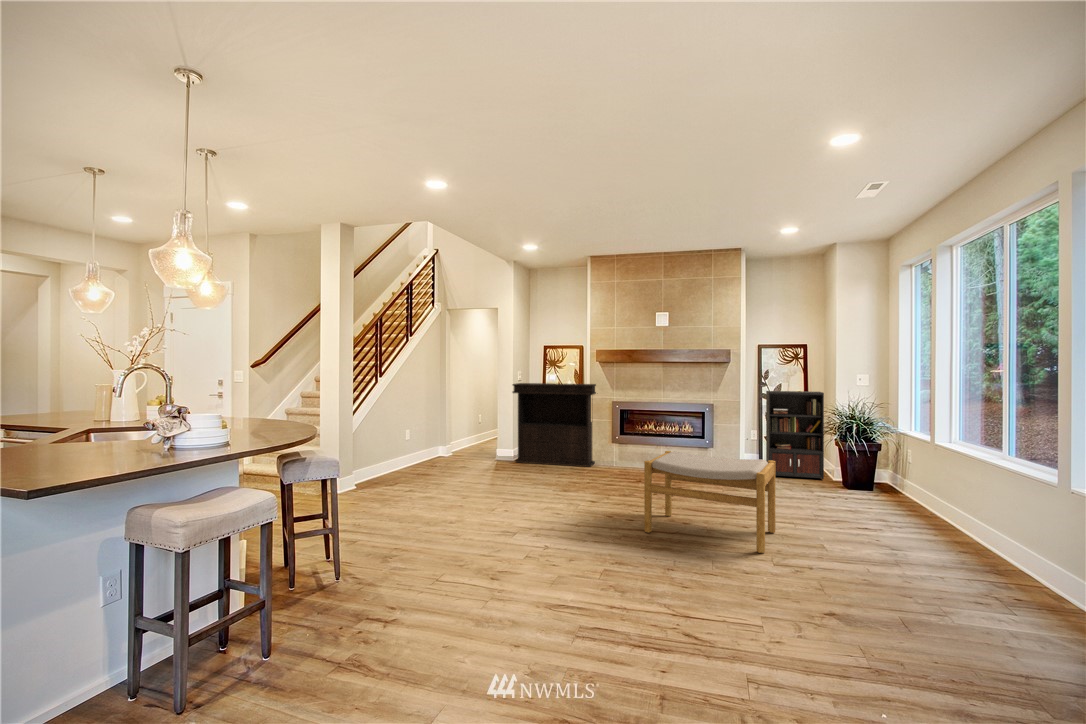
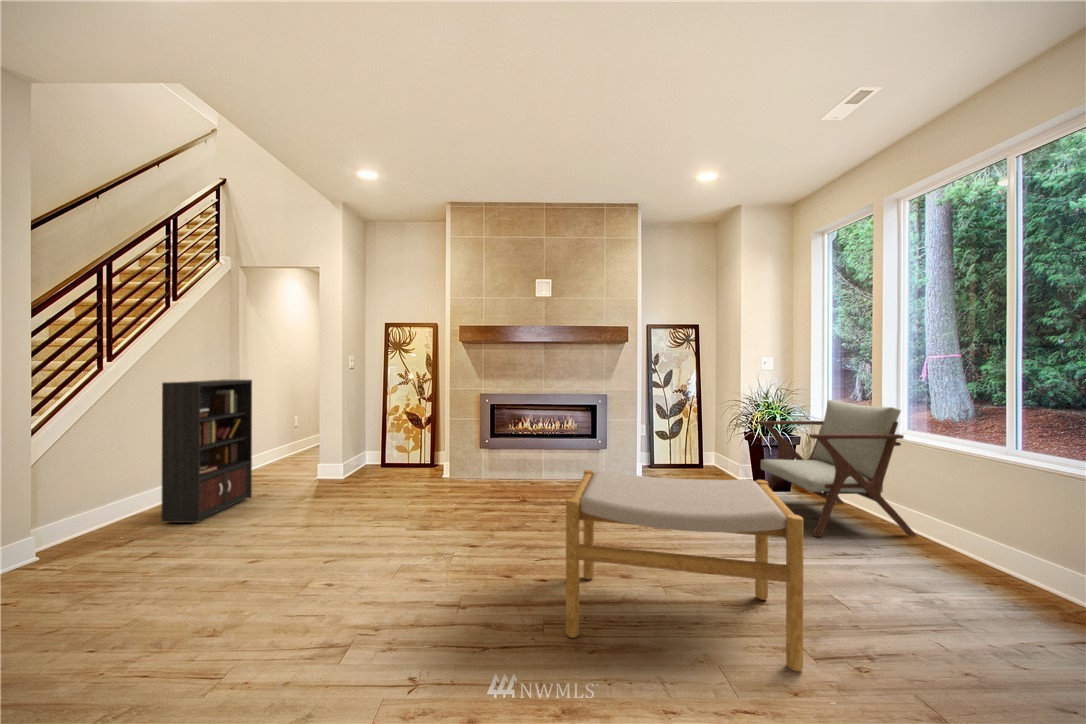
console table: present [513,383,596,467] -> none [336,371,460,484]
bookcase: present [766,391,831,479] -> present [161,380,252,522]
lounge chair: none [831,413,942,521] -> present [758,400,917,537]

